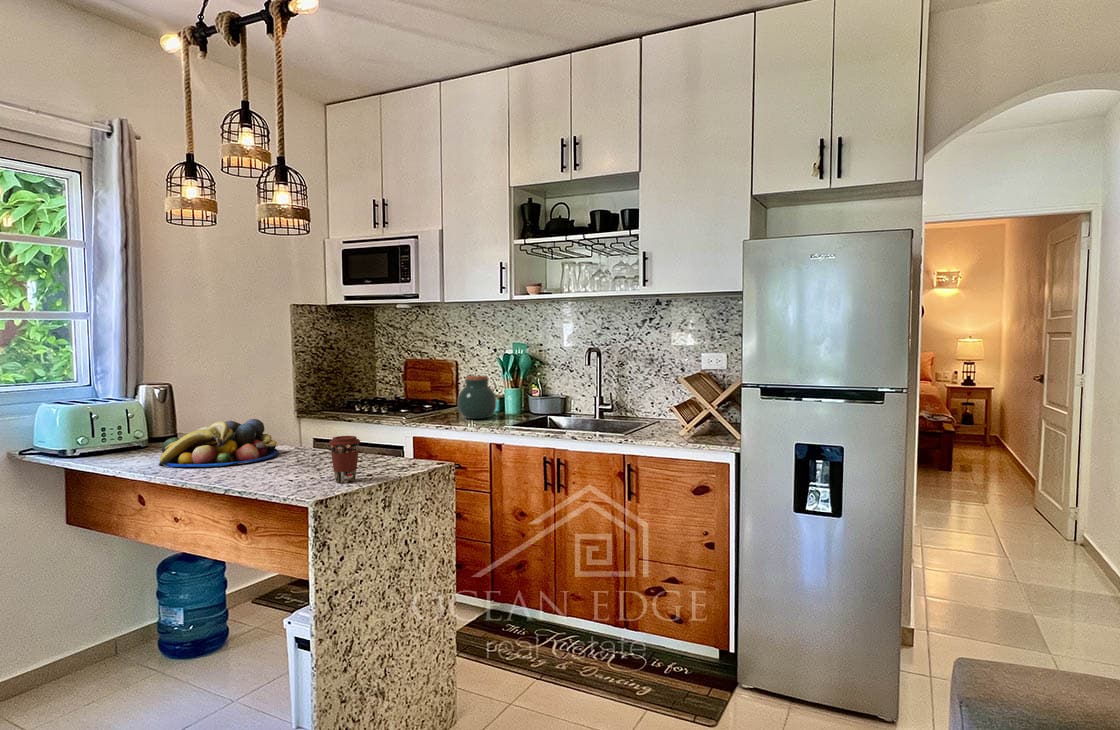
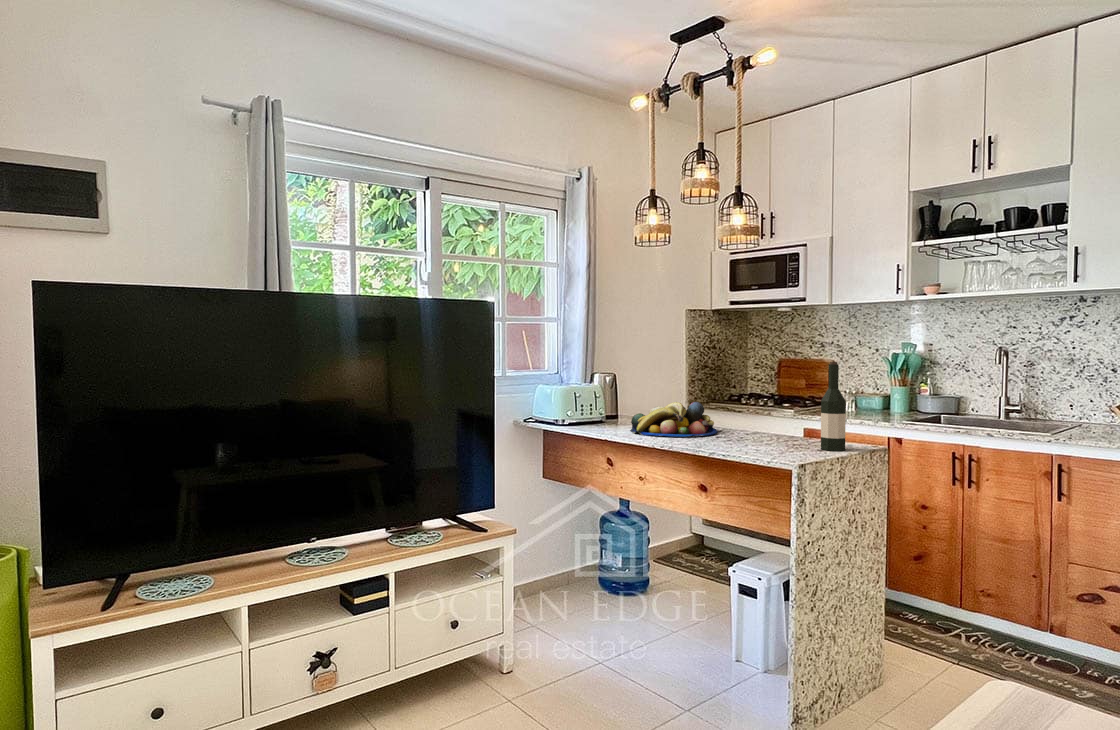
wine bottle: none [373,370,402,474] -> present [821,362,846,451]
jar: present [457,376,496,419] -> none [847,373,888,414]
coffee cup: present [329,436,360,483] -> none [791,416,818,454]

